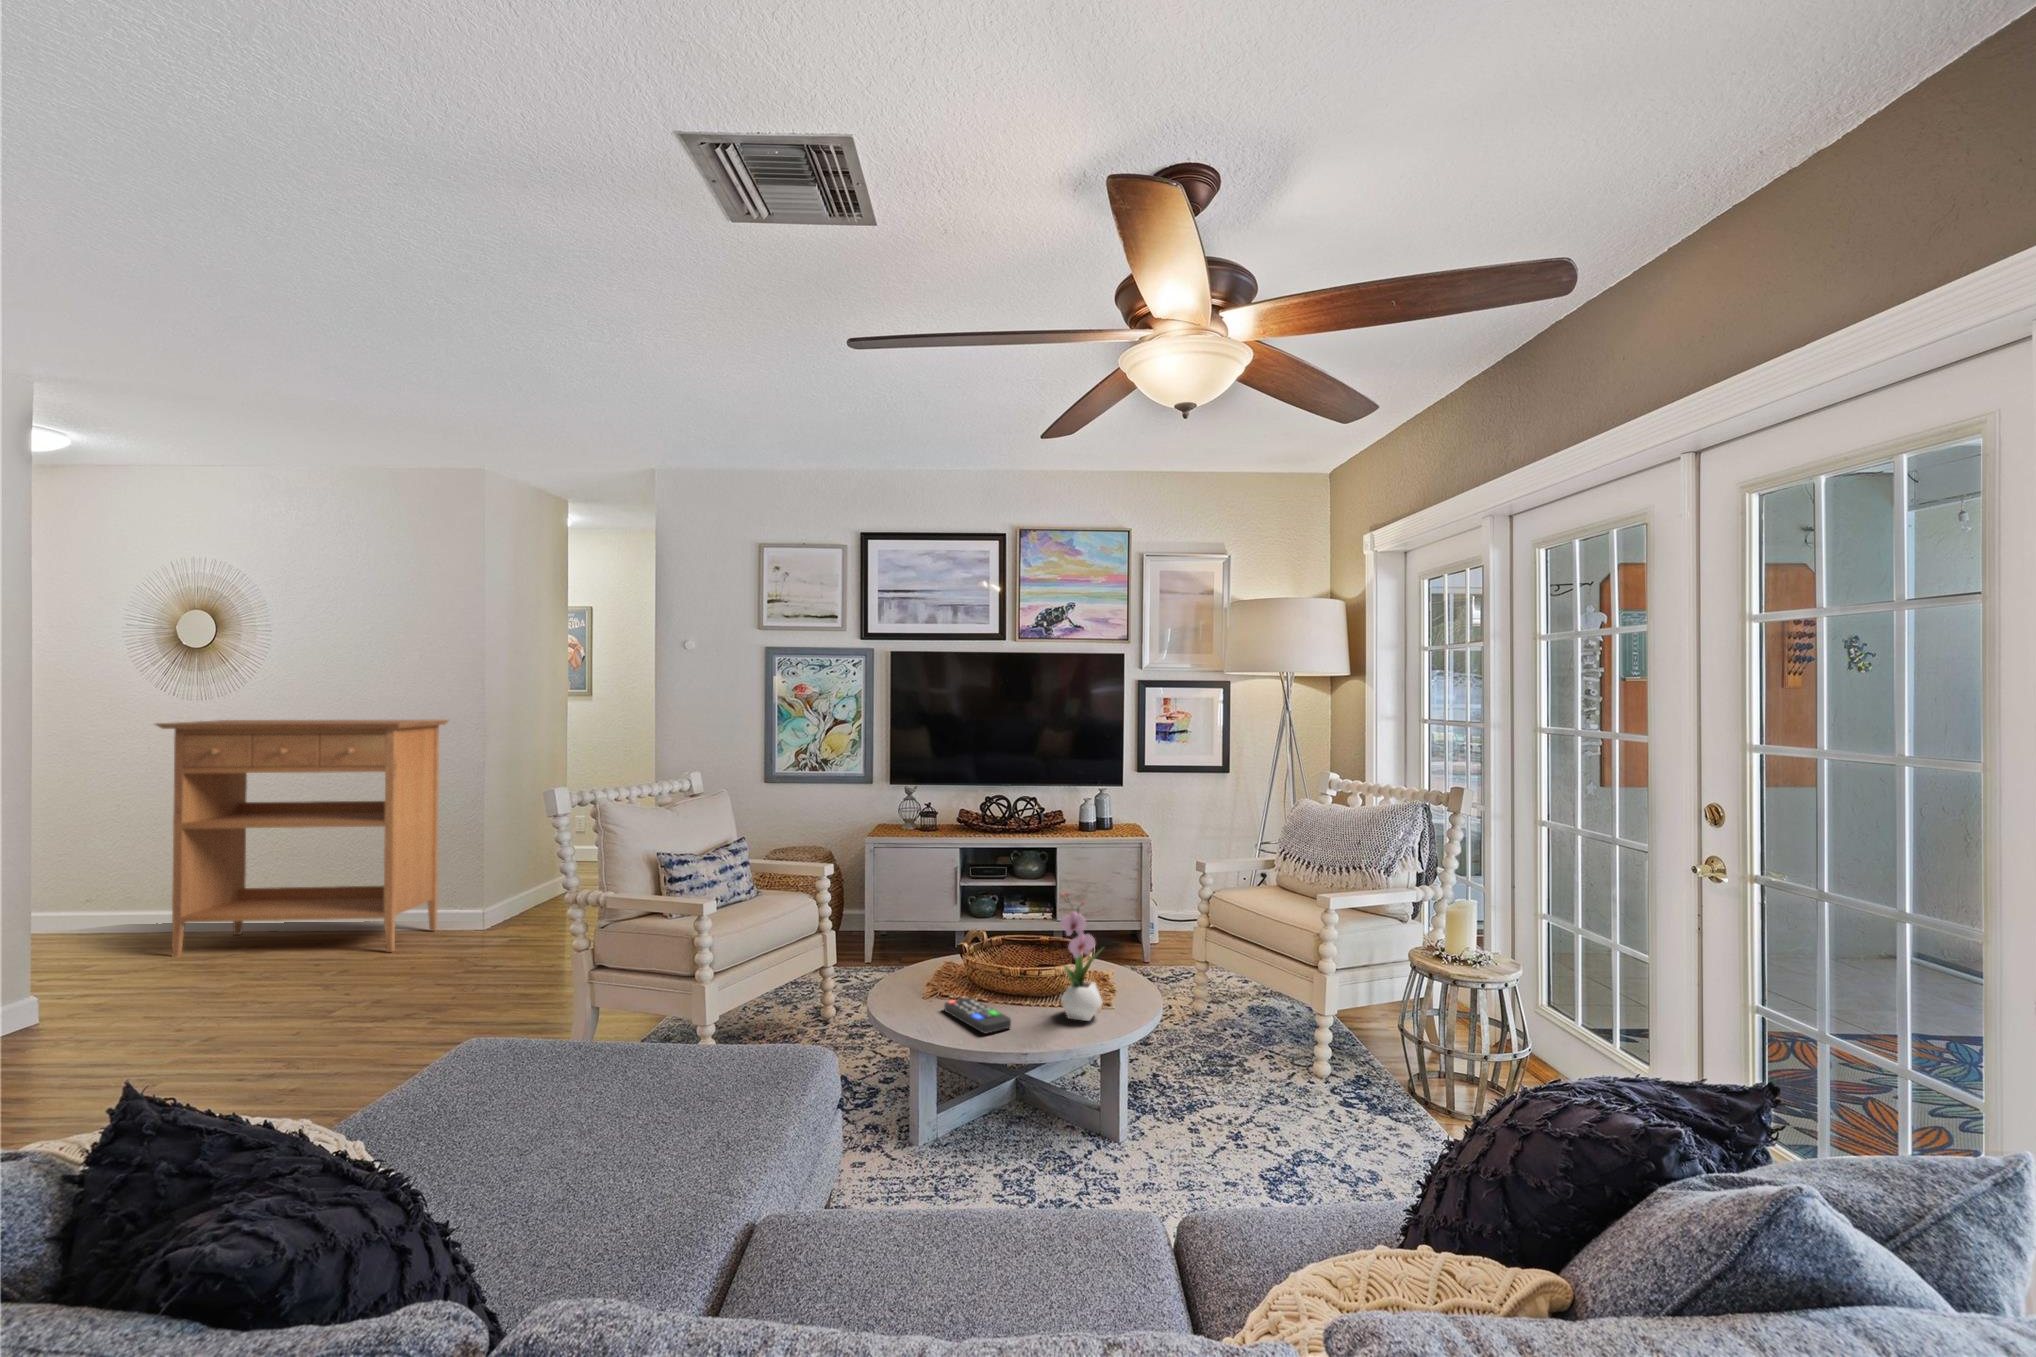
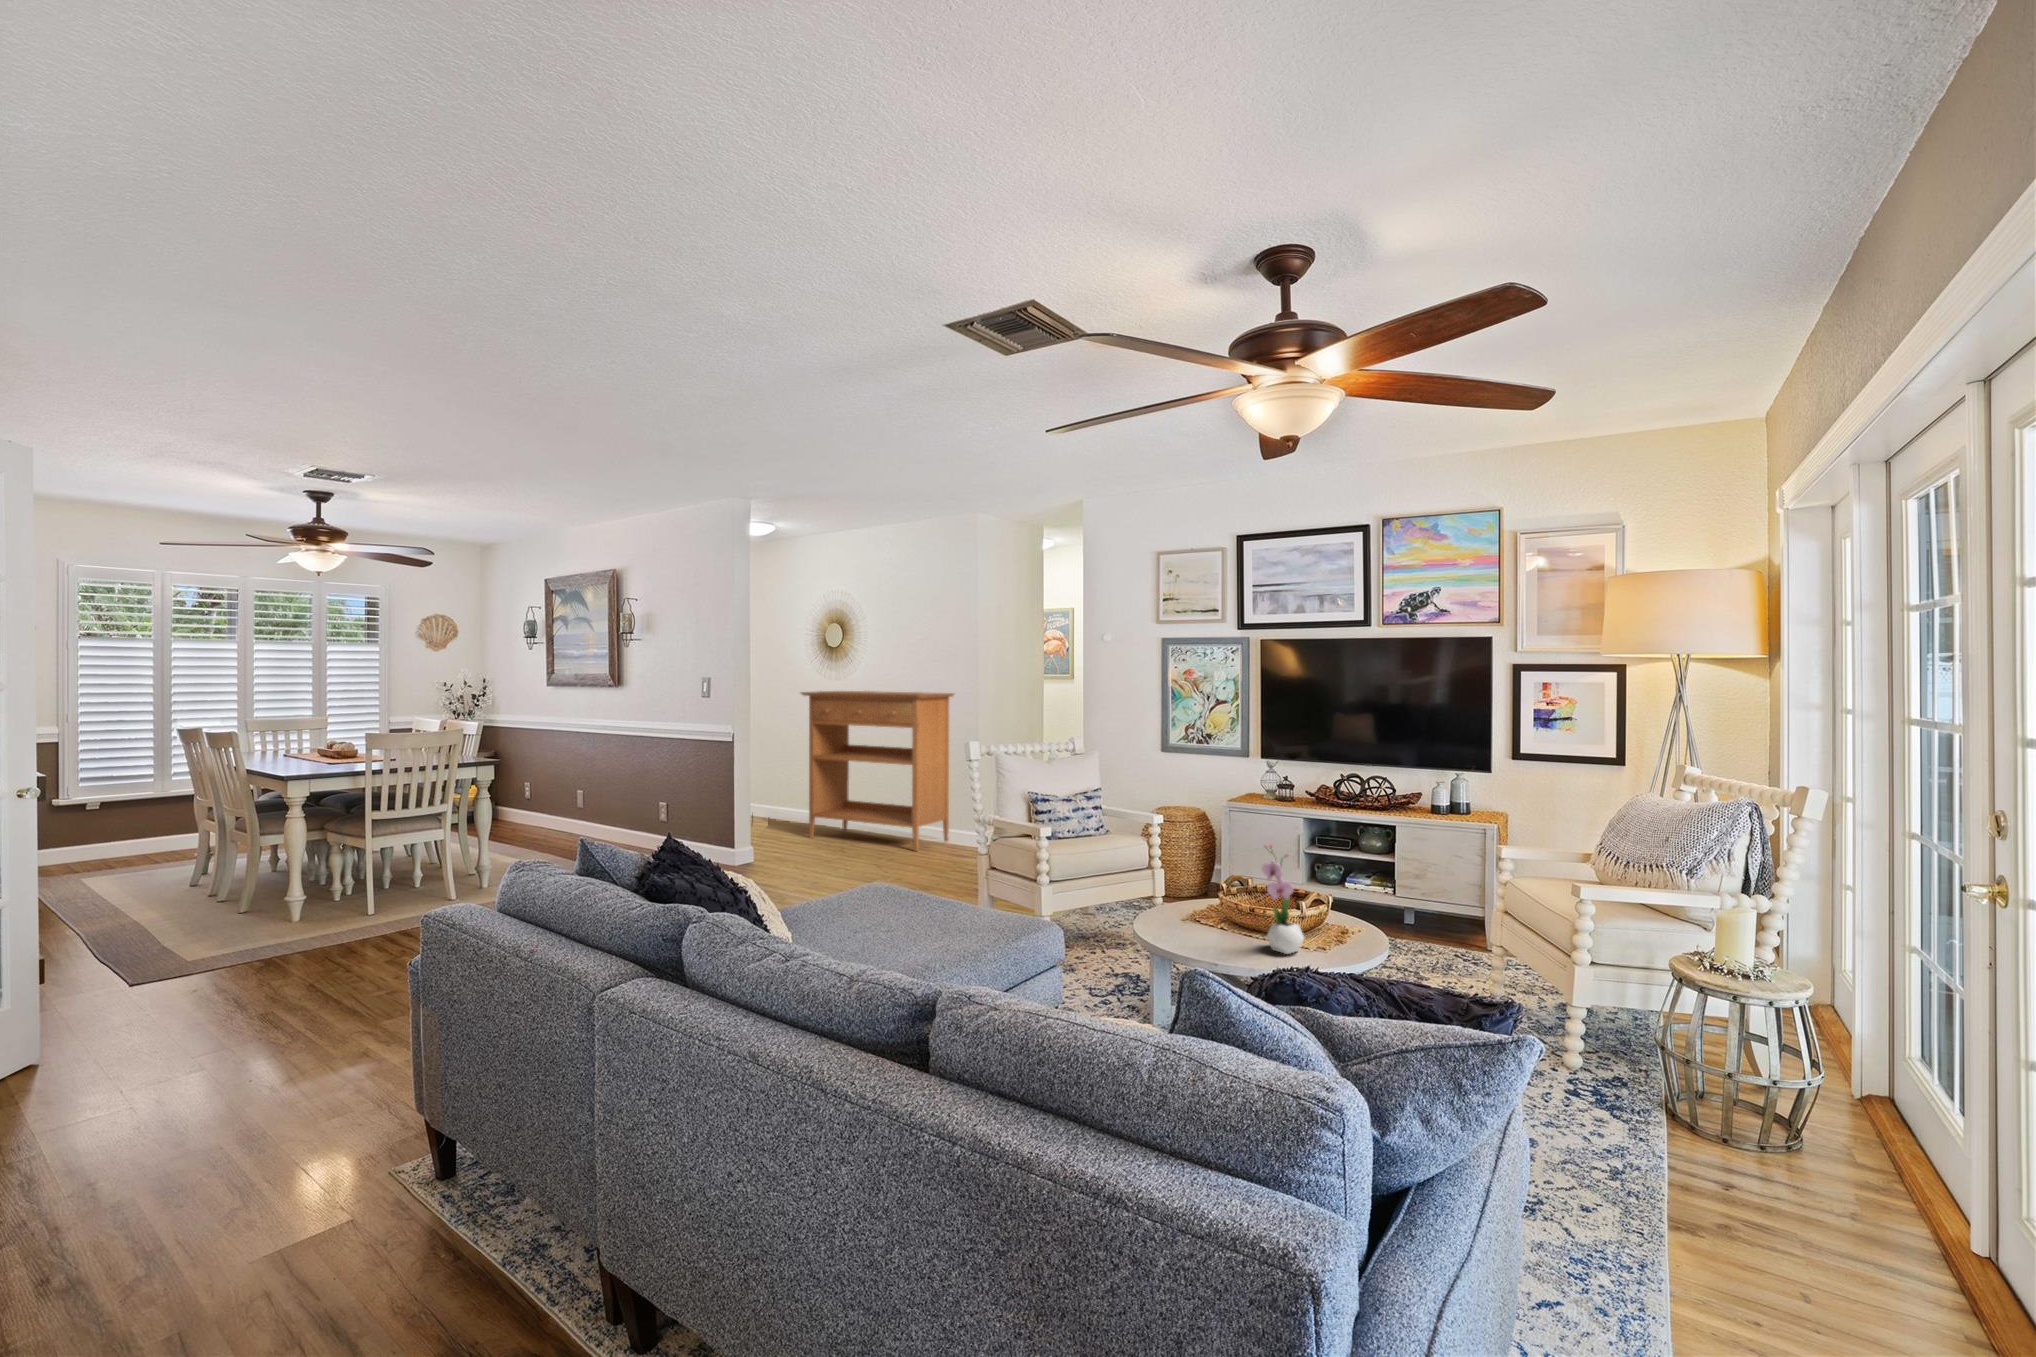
remote control: present [944,997,1011,1033] -> none [1181,921,1220,947]

